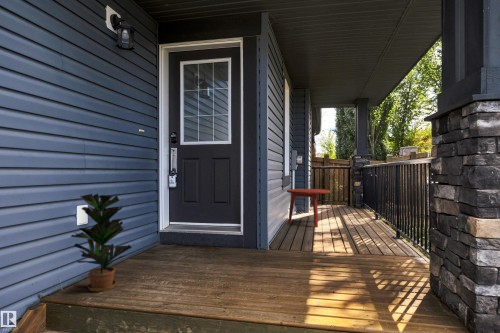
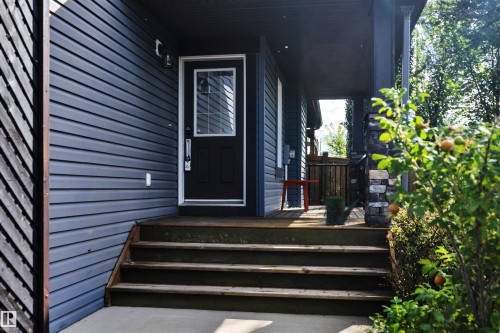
potted plant: present [71,194,132,292] -> none [146,164,183,222]
watering can: none [359,257,453,322] -> present [325,194,363,225]

